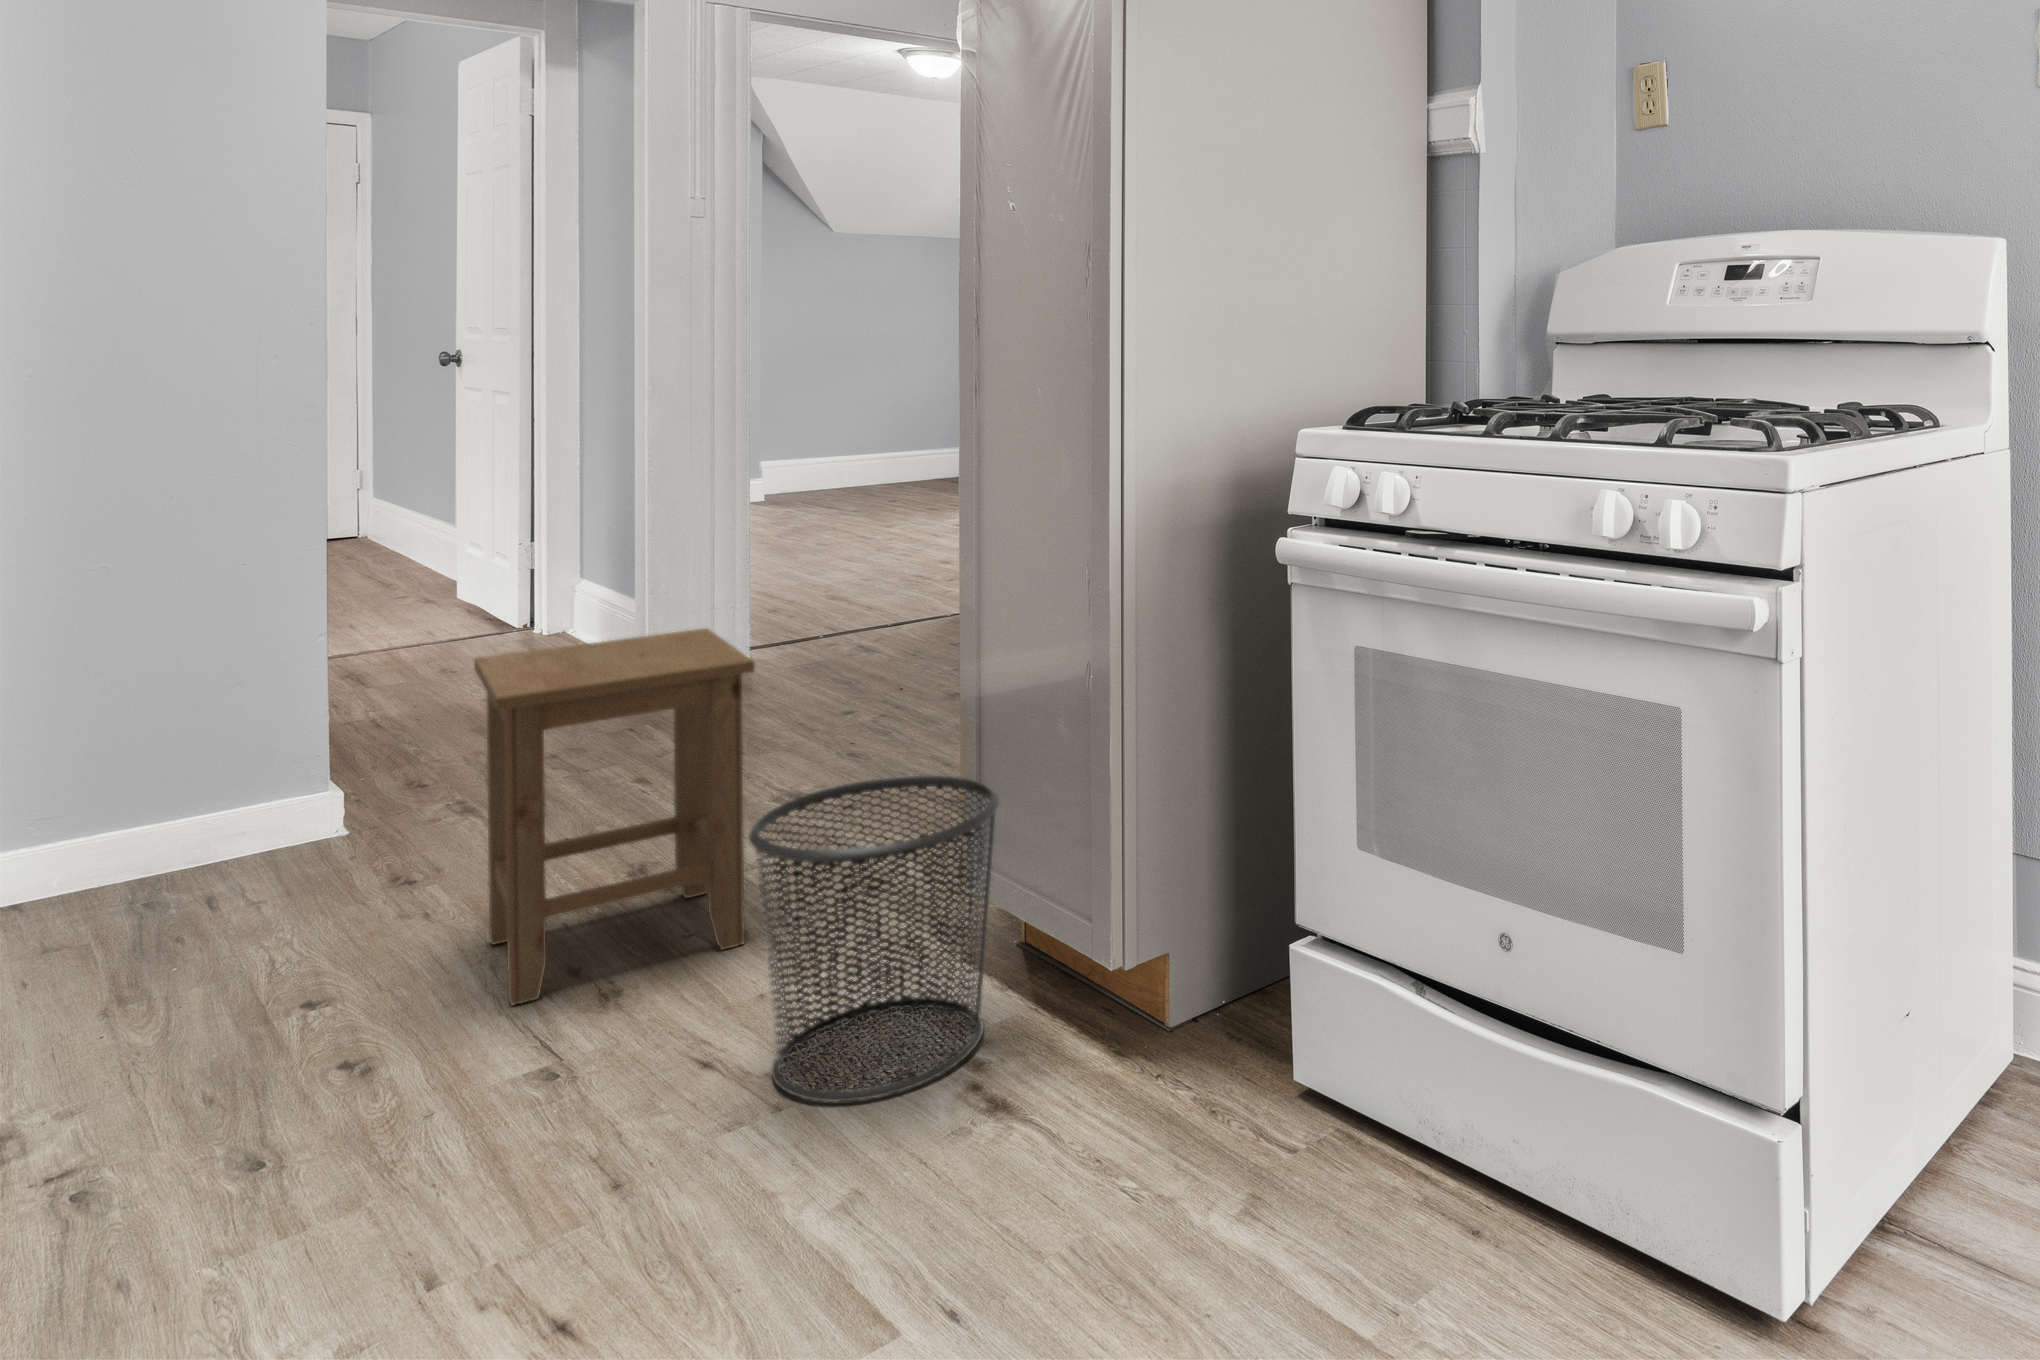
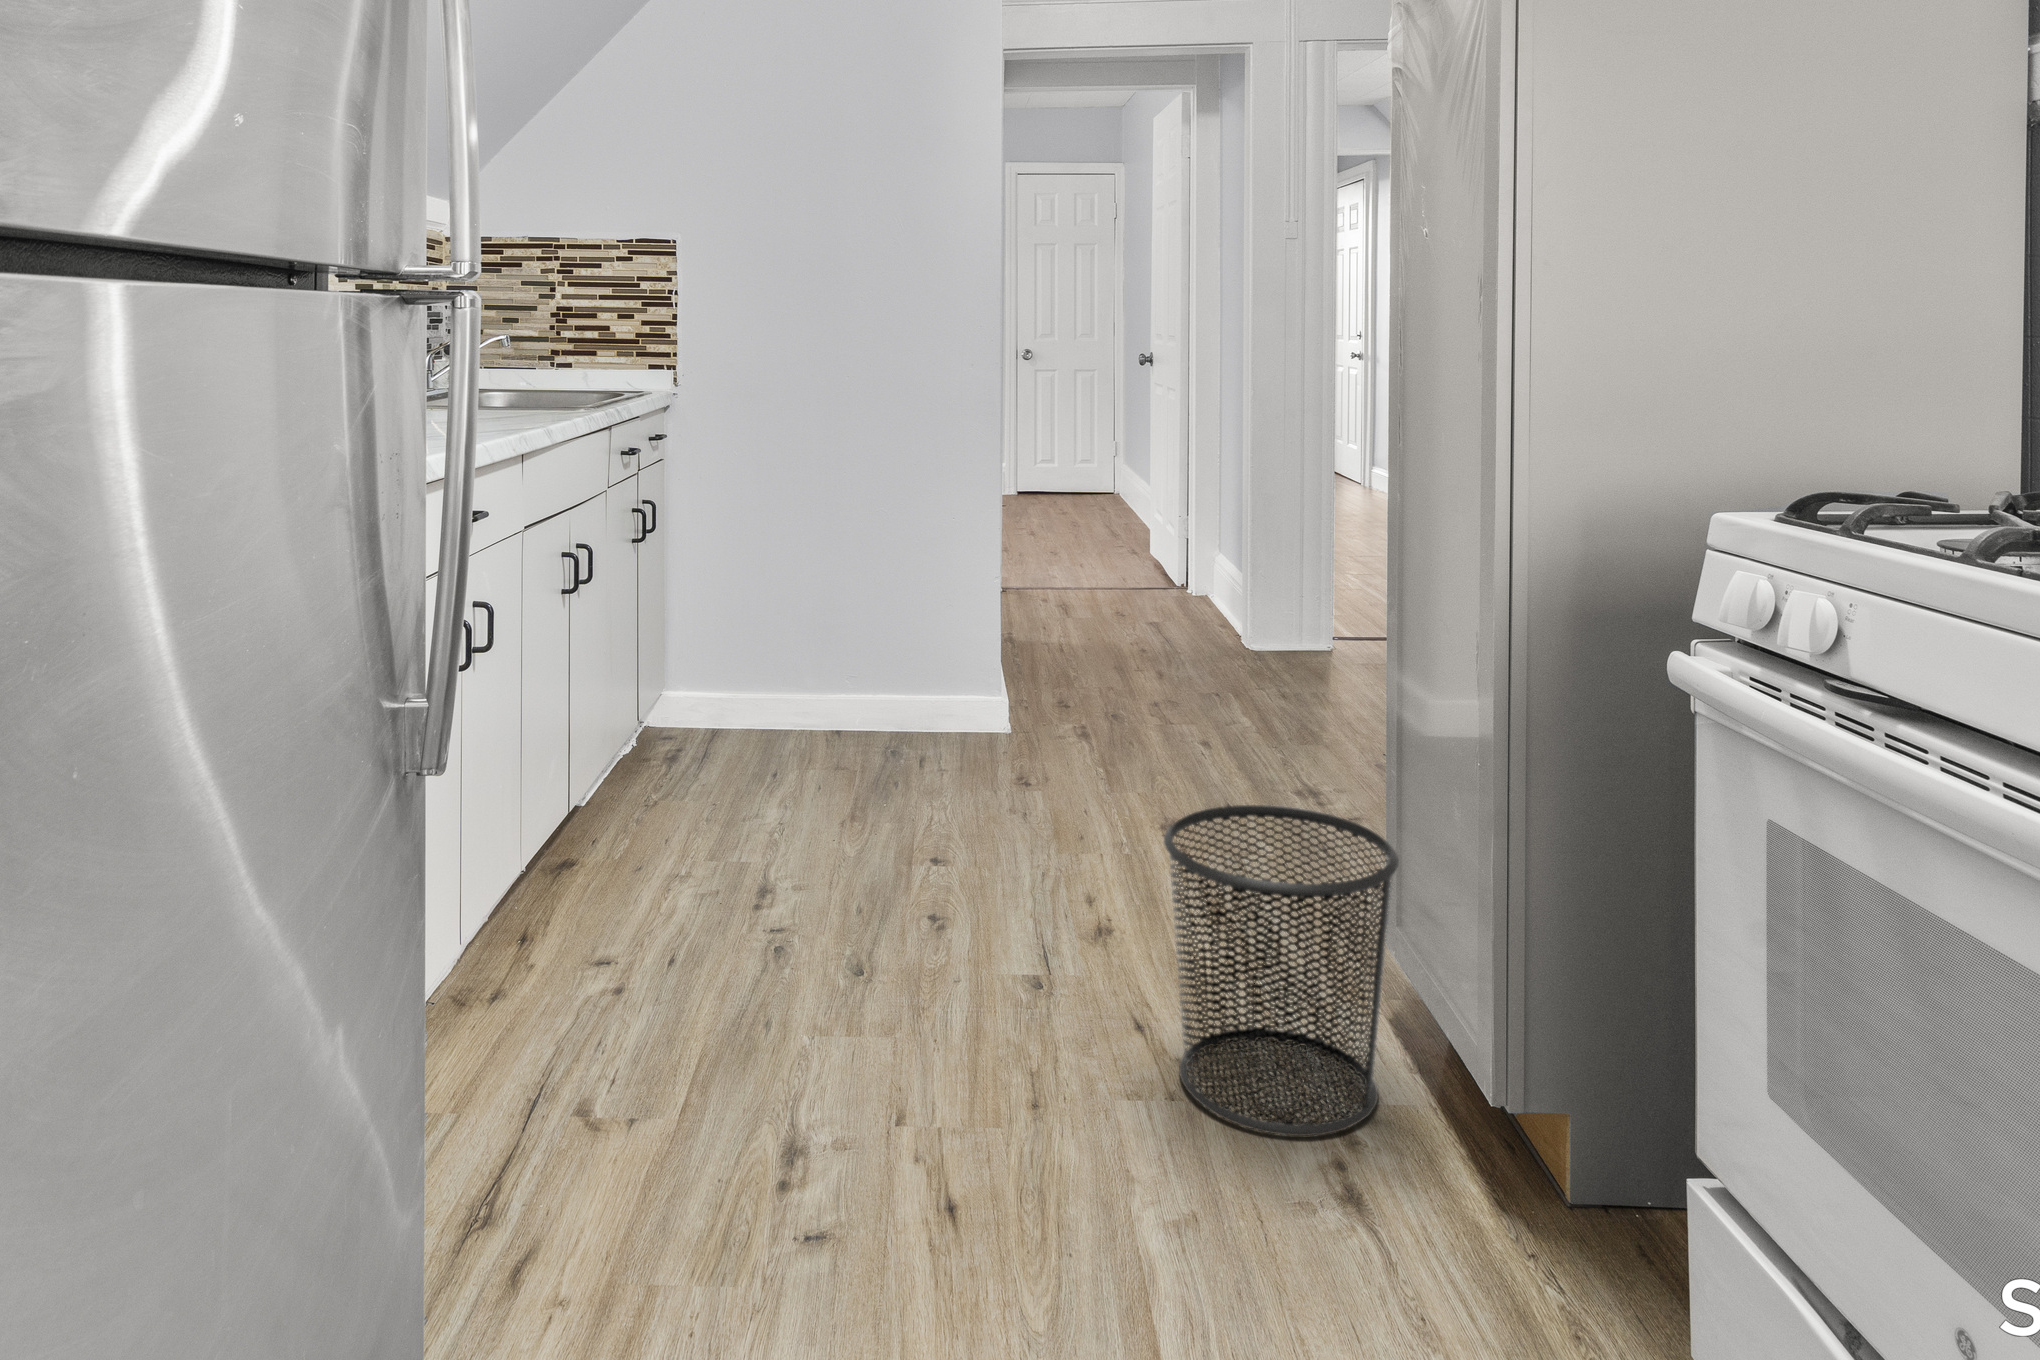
stool: present [474,628,755,1005] -> none [1030,616,1227,927]

